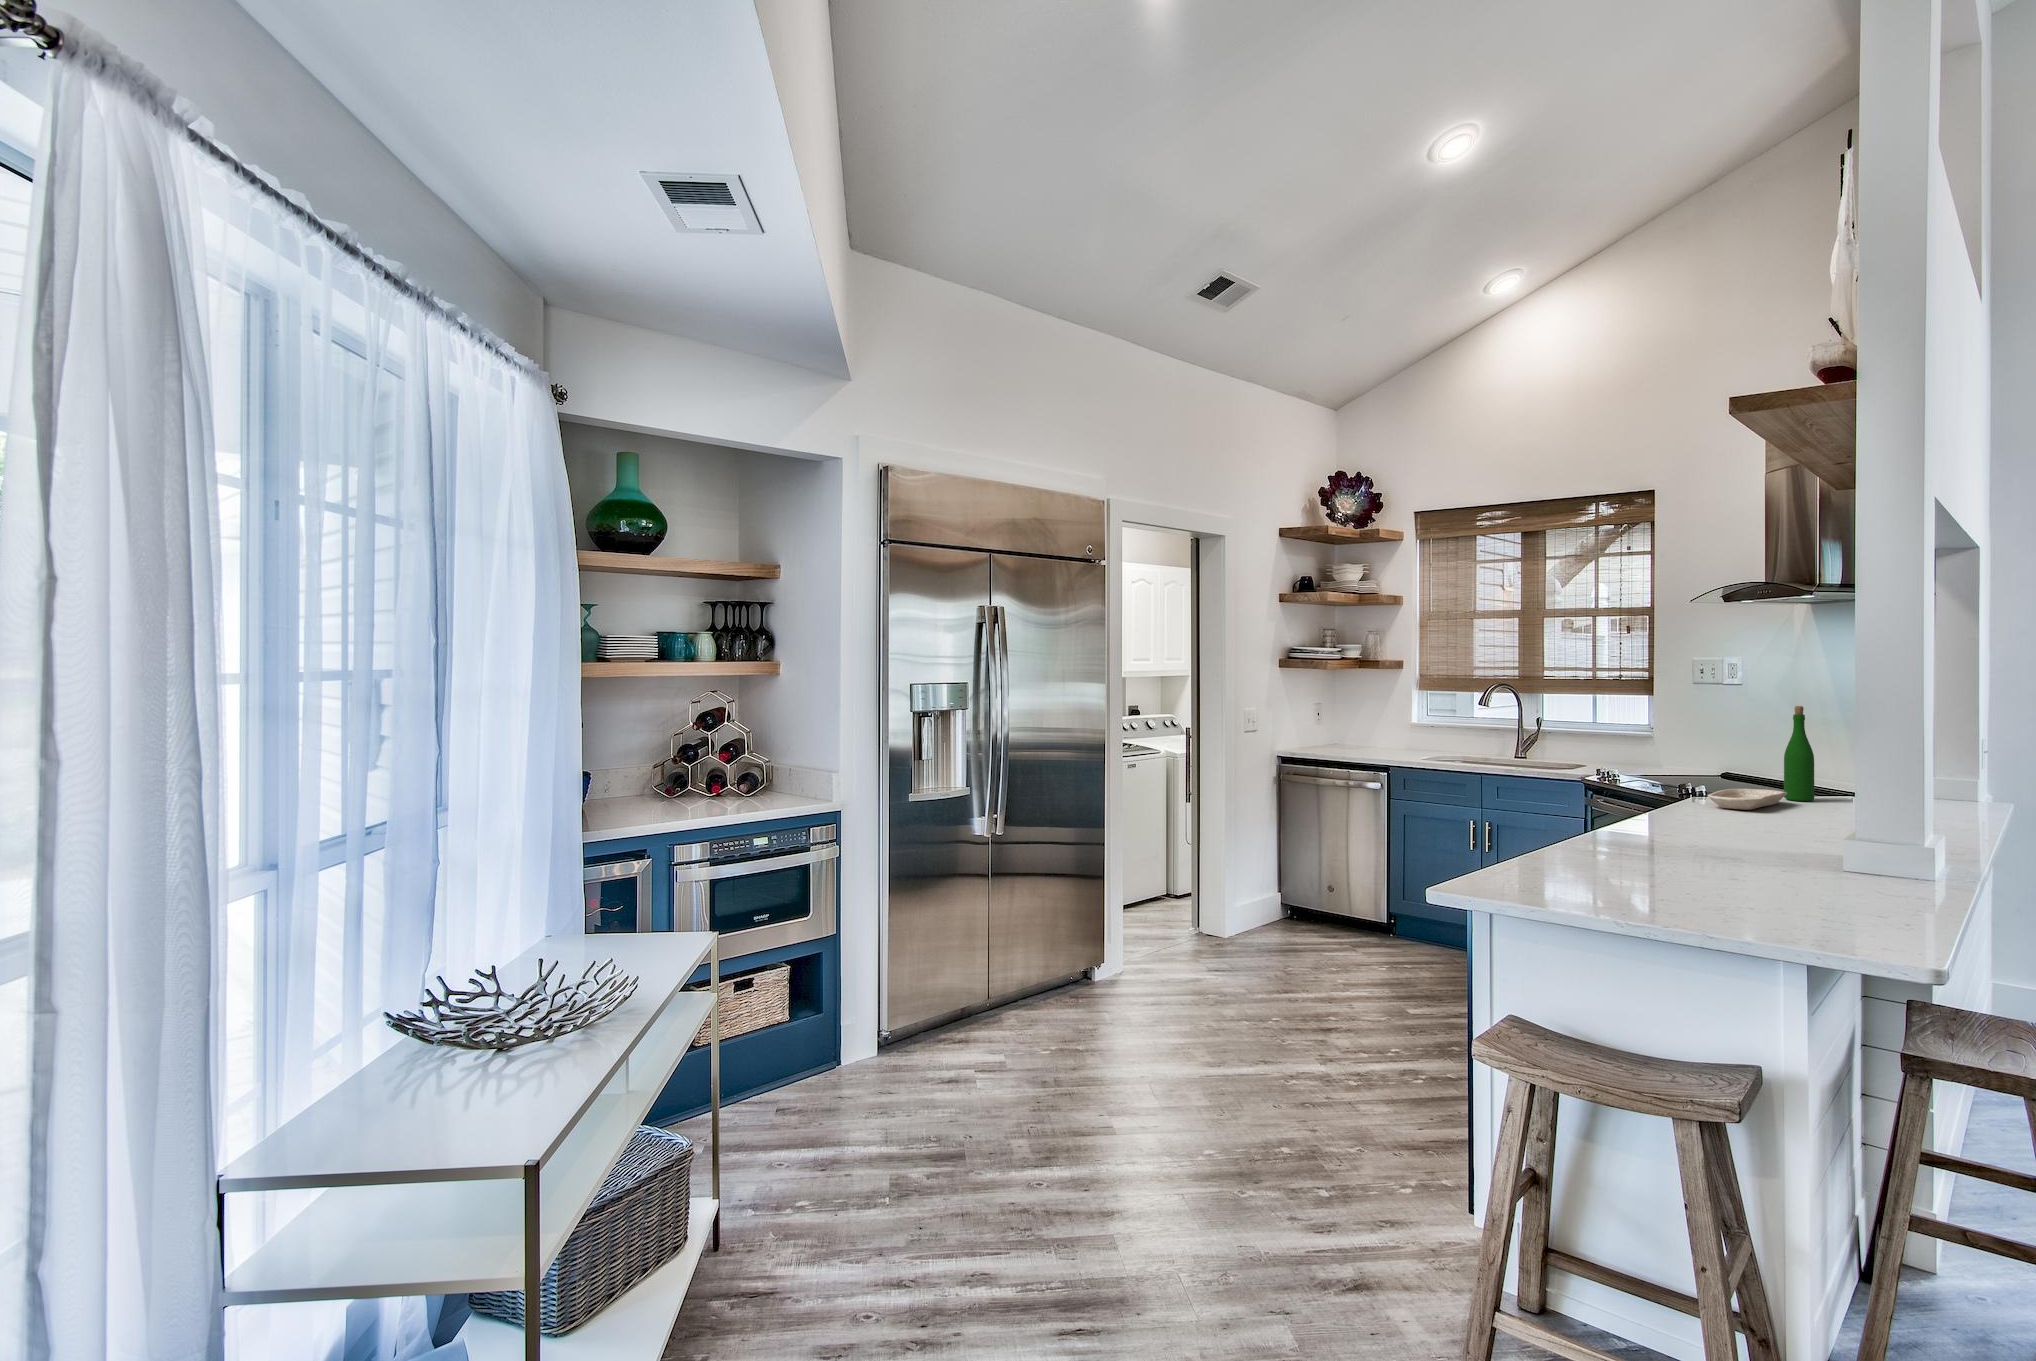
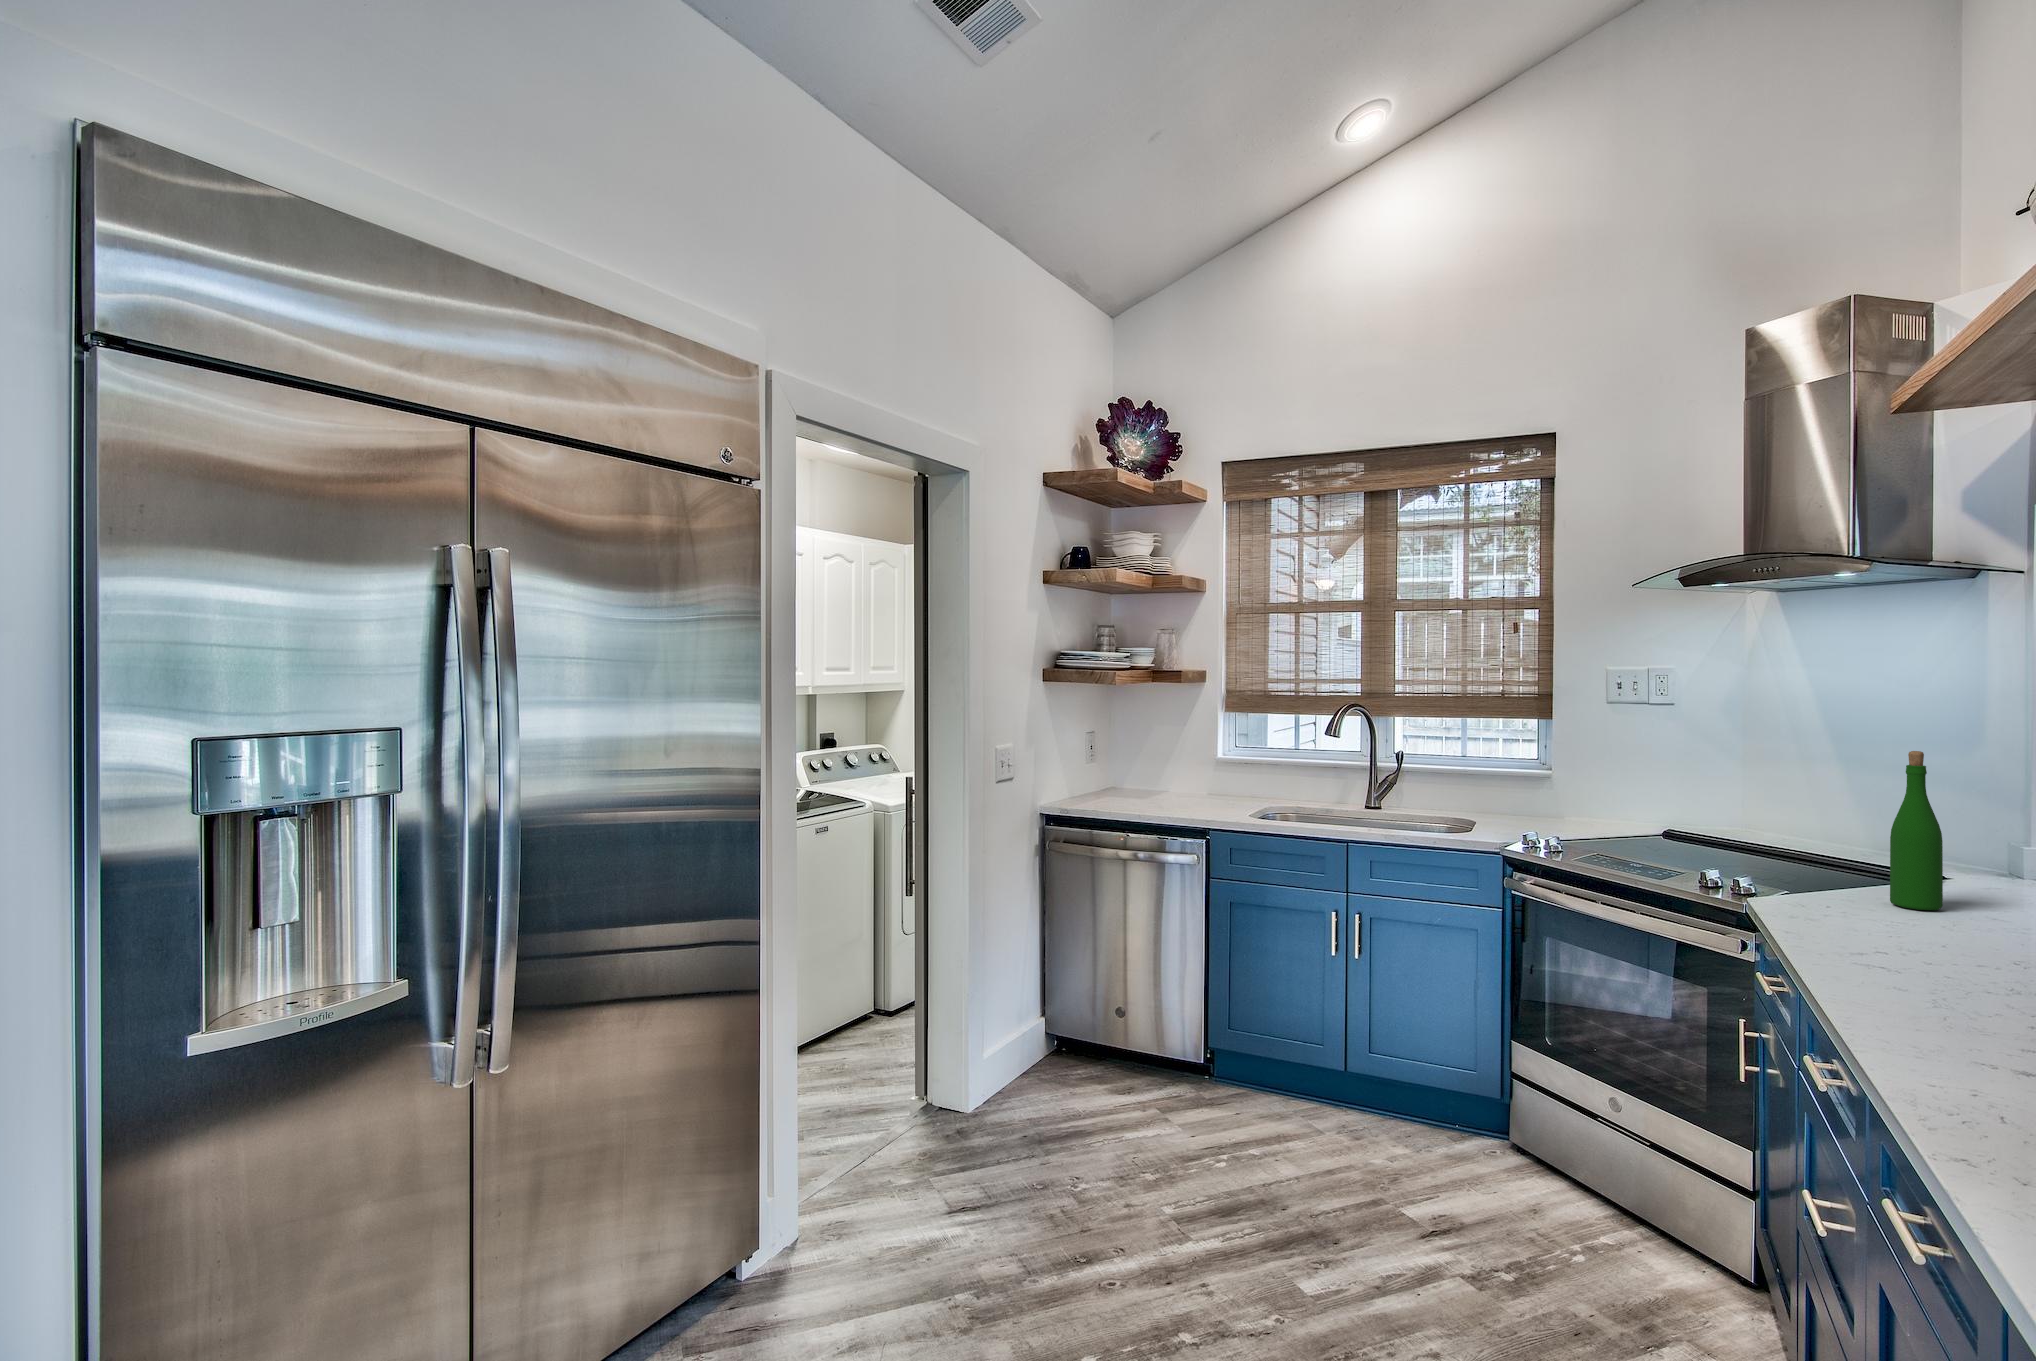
tray: present [1708,789,1787,810] -> none [1830,892,1954,949]

